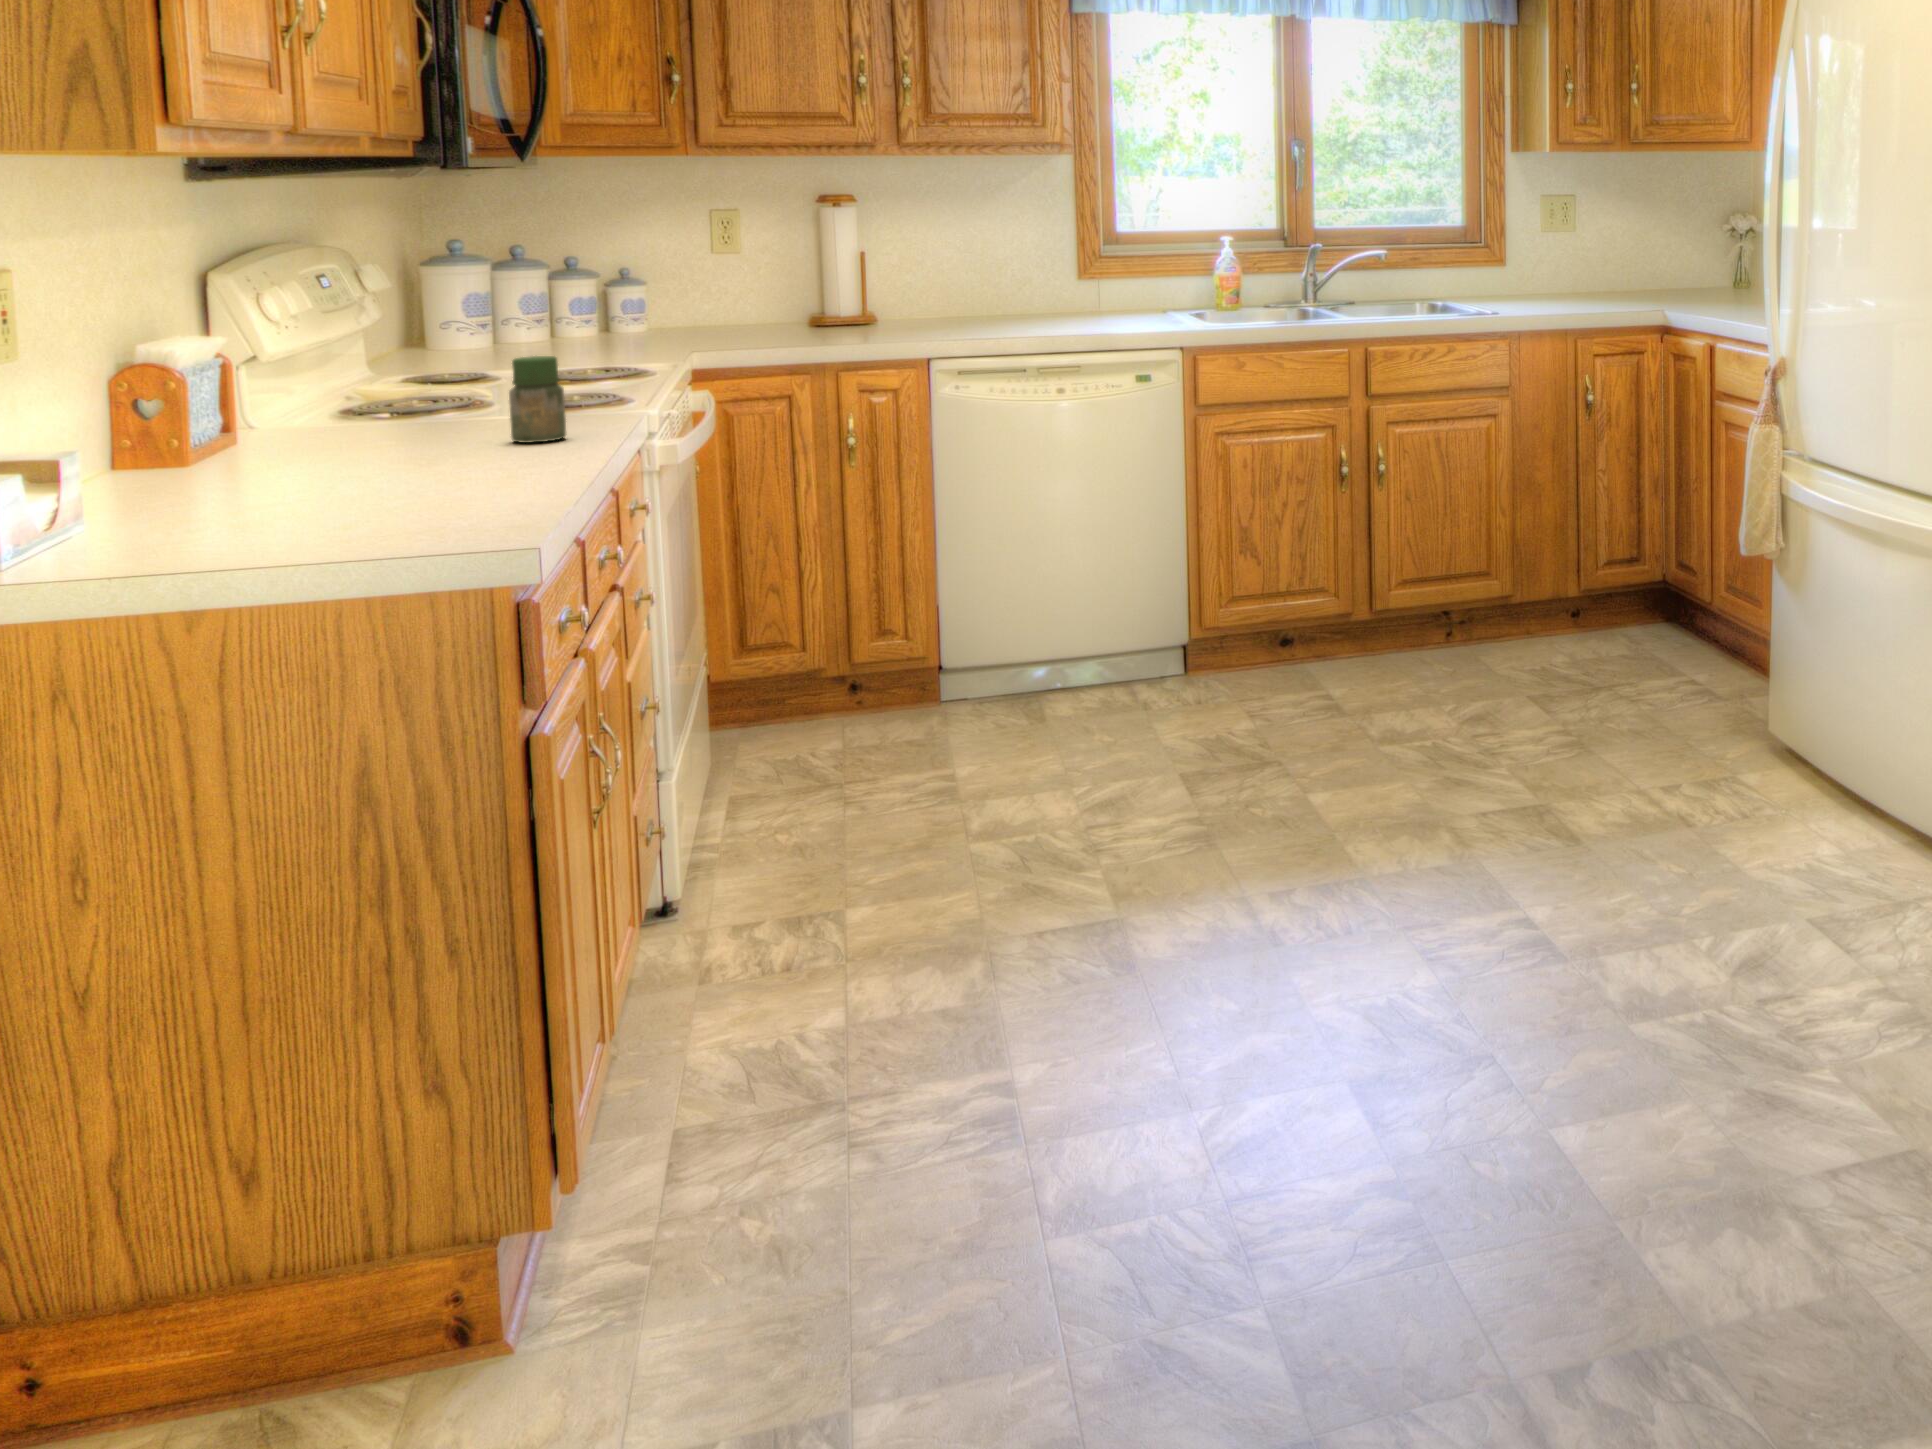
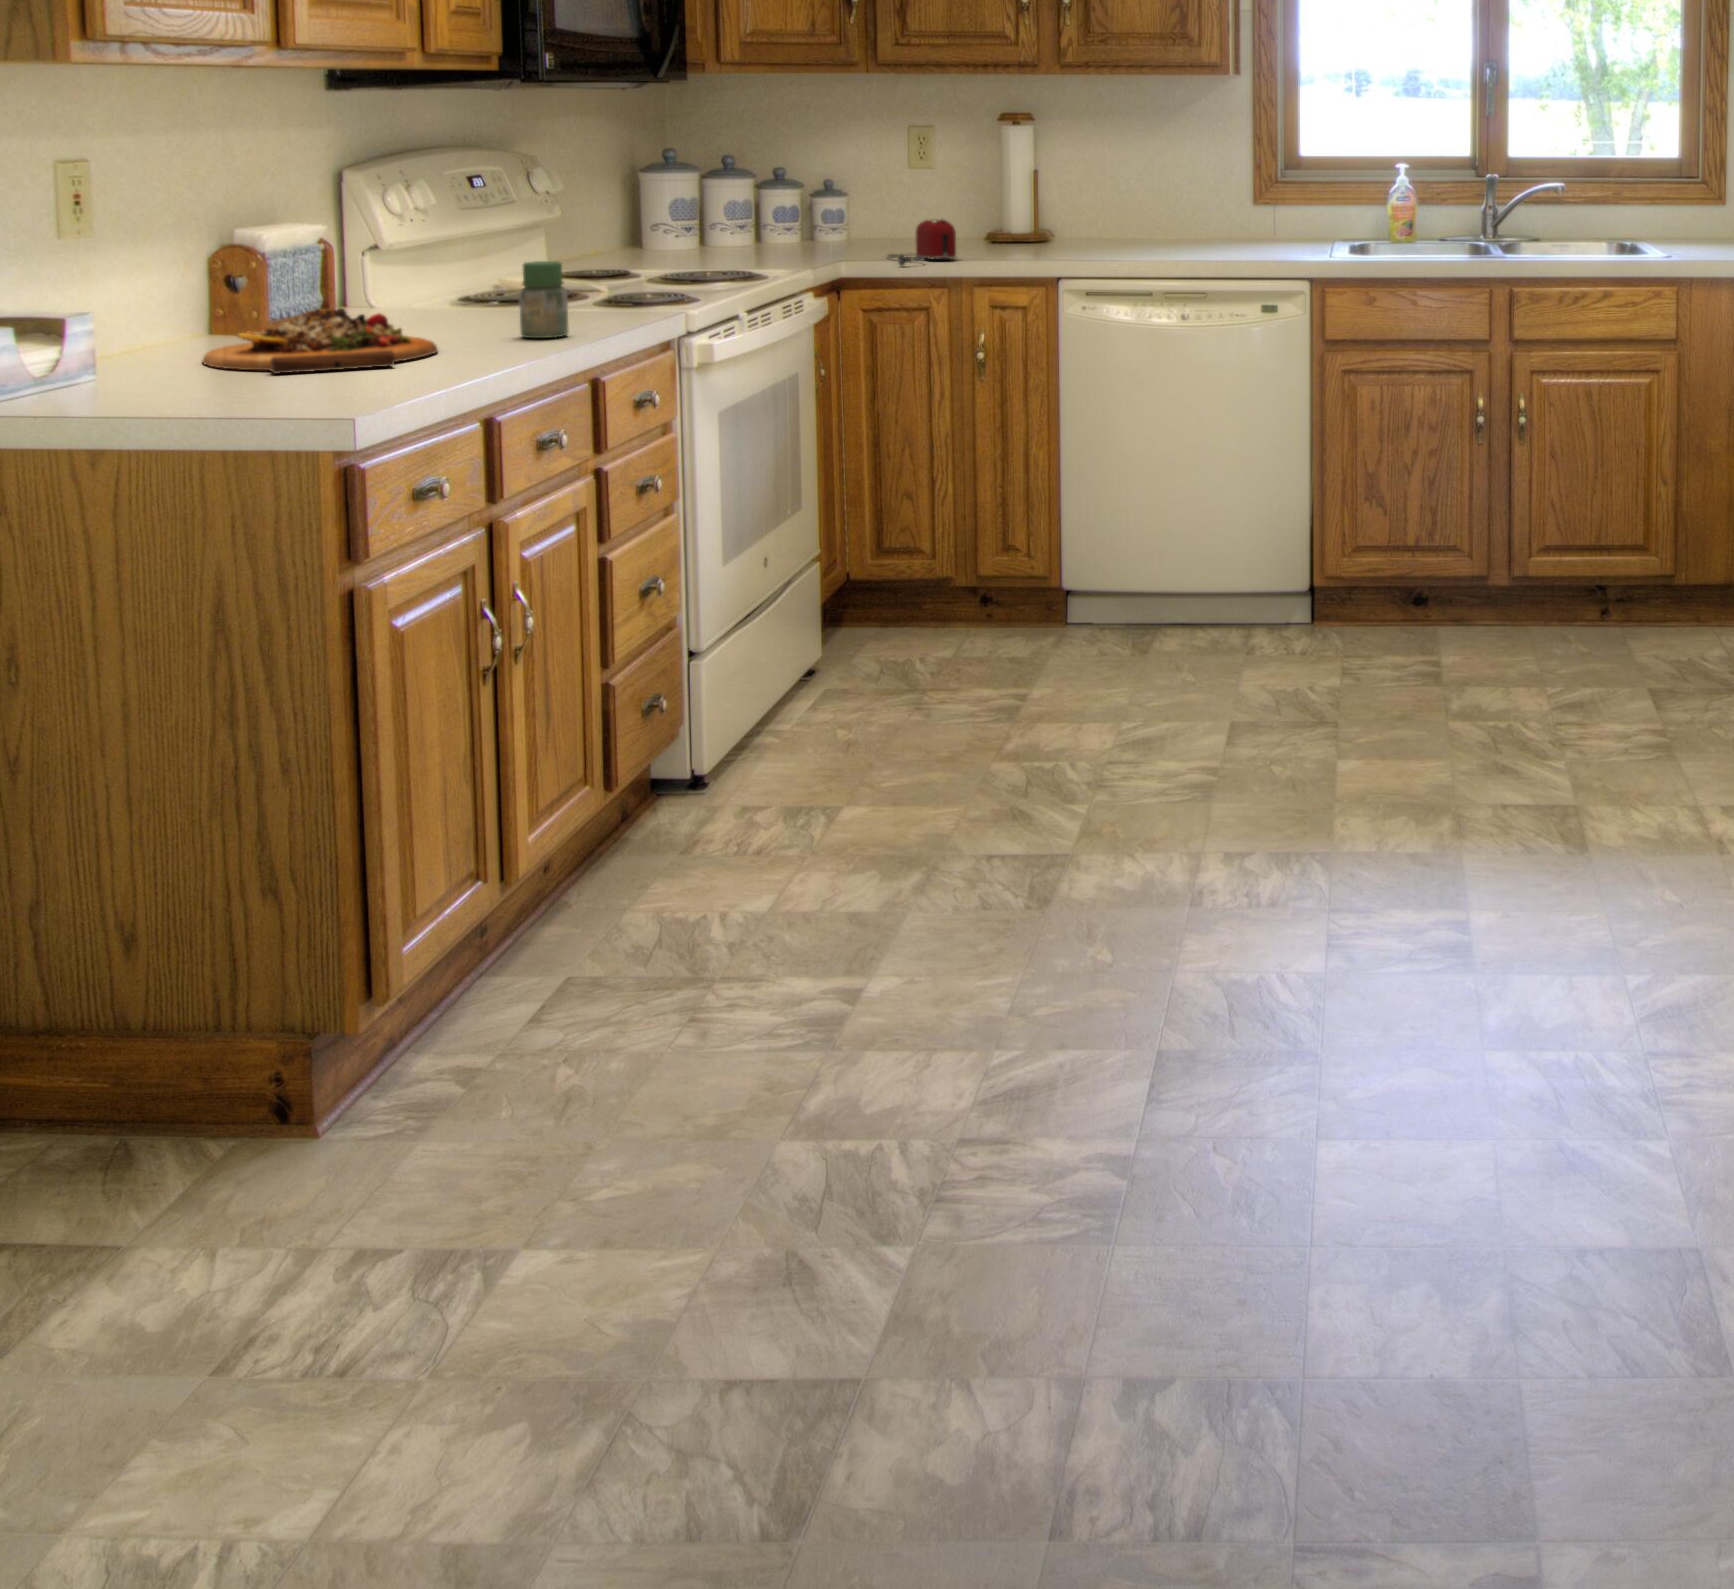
toaster: none [734,304,817,353] -> present [888,219,956,266]
cutting board: none [164,419,453,498] -> present [203,308,438,374]

